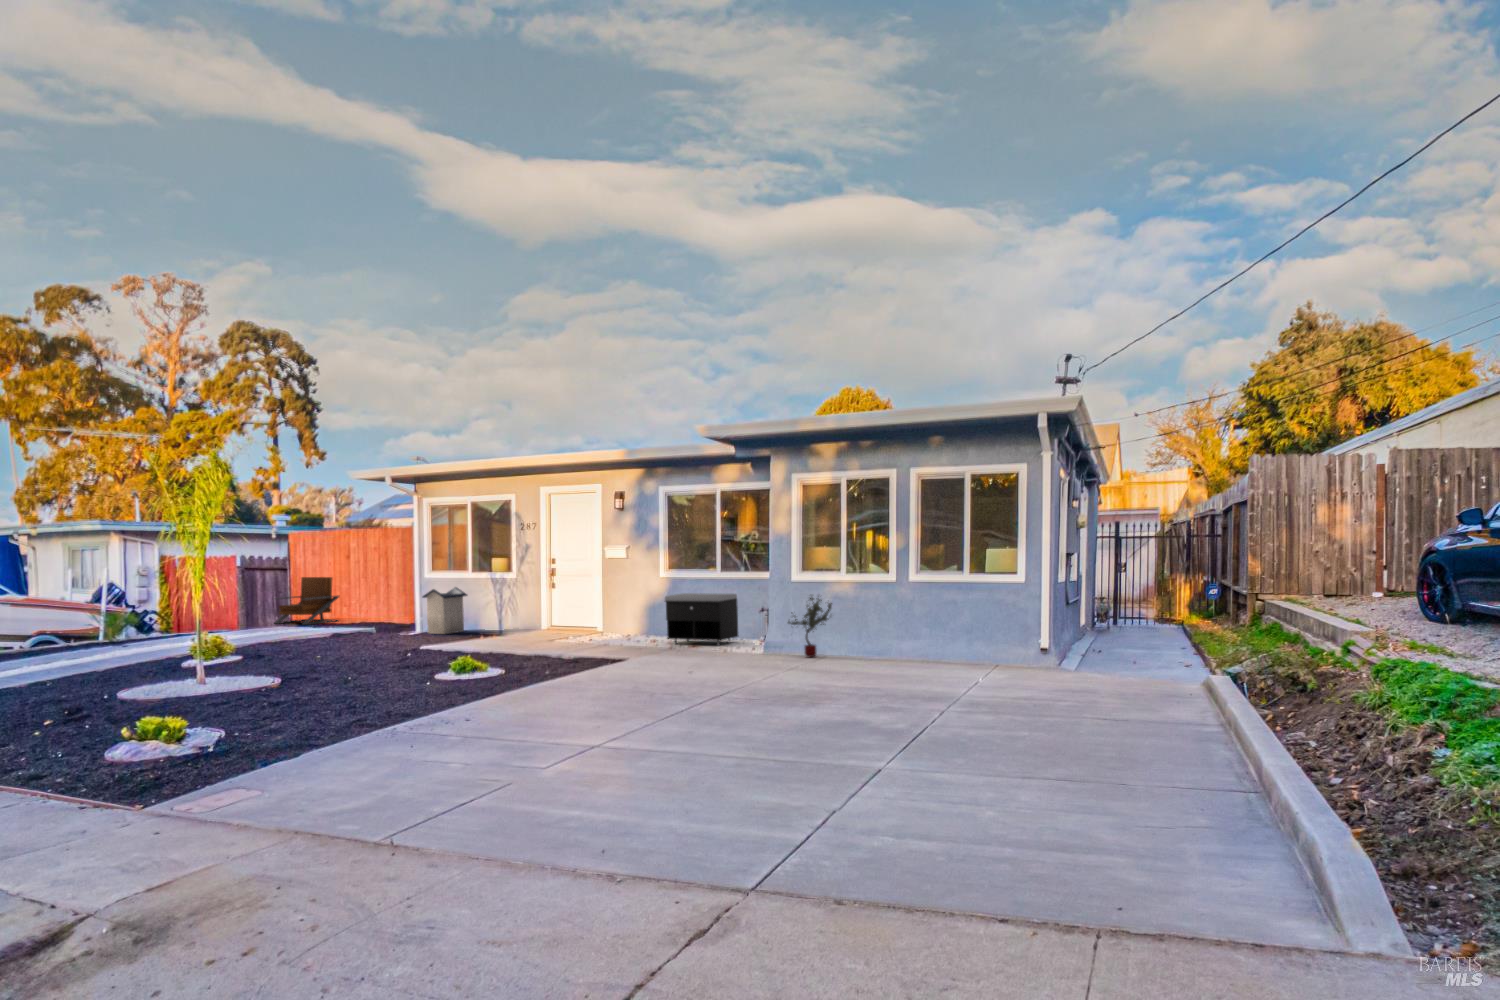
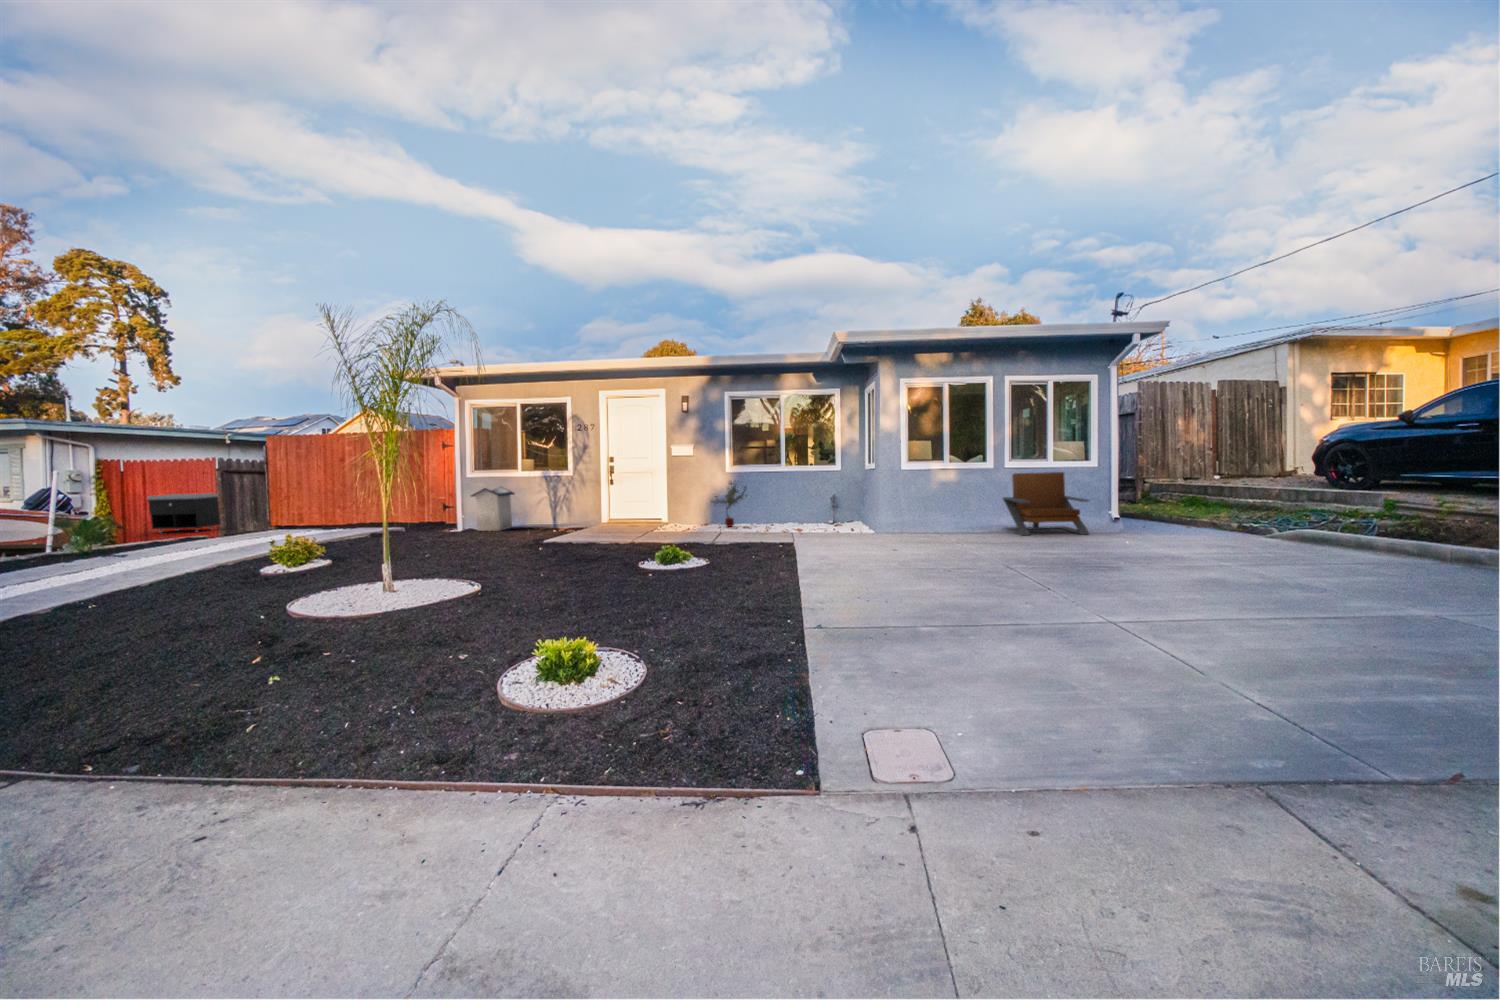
lounge chair: present [275,577,339,625] -> present [1003,472,1089,536]
storage bench: present [665,593,738,645] -> present [147,493,221,532]
potted tree: present [788,596,832,657] -> present [713,482,747,527]

